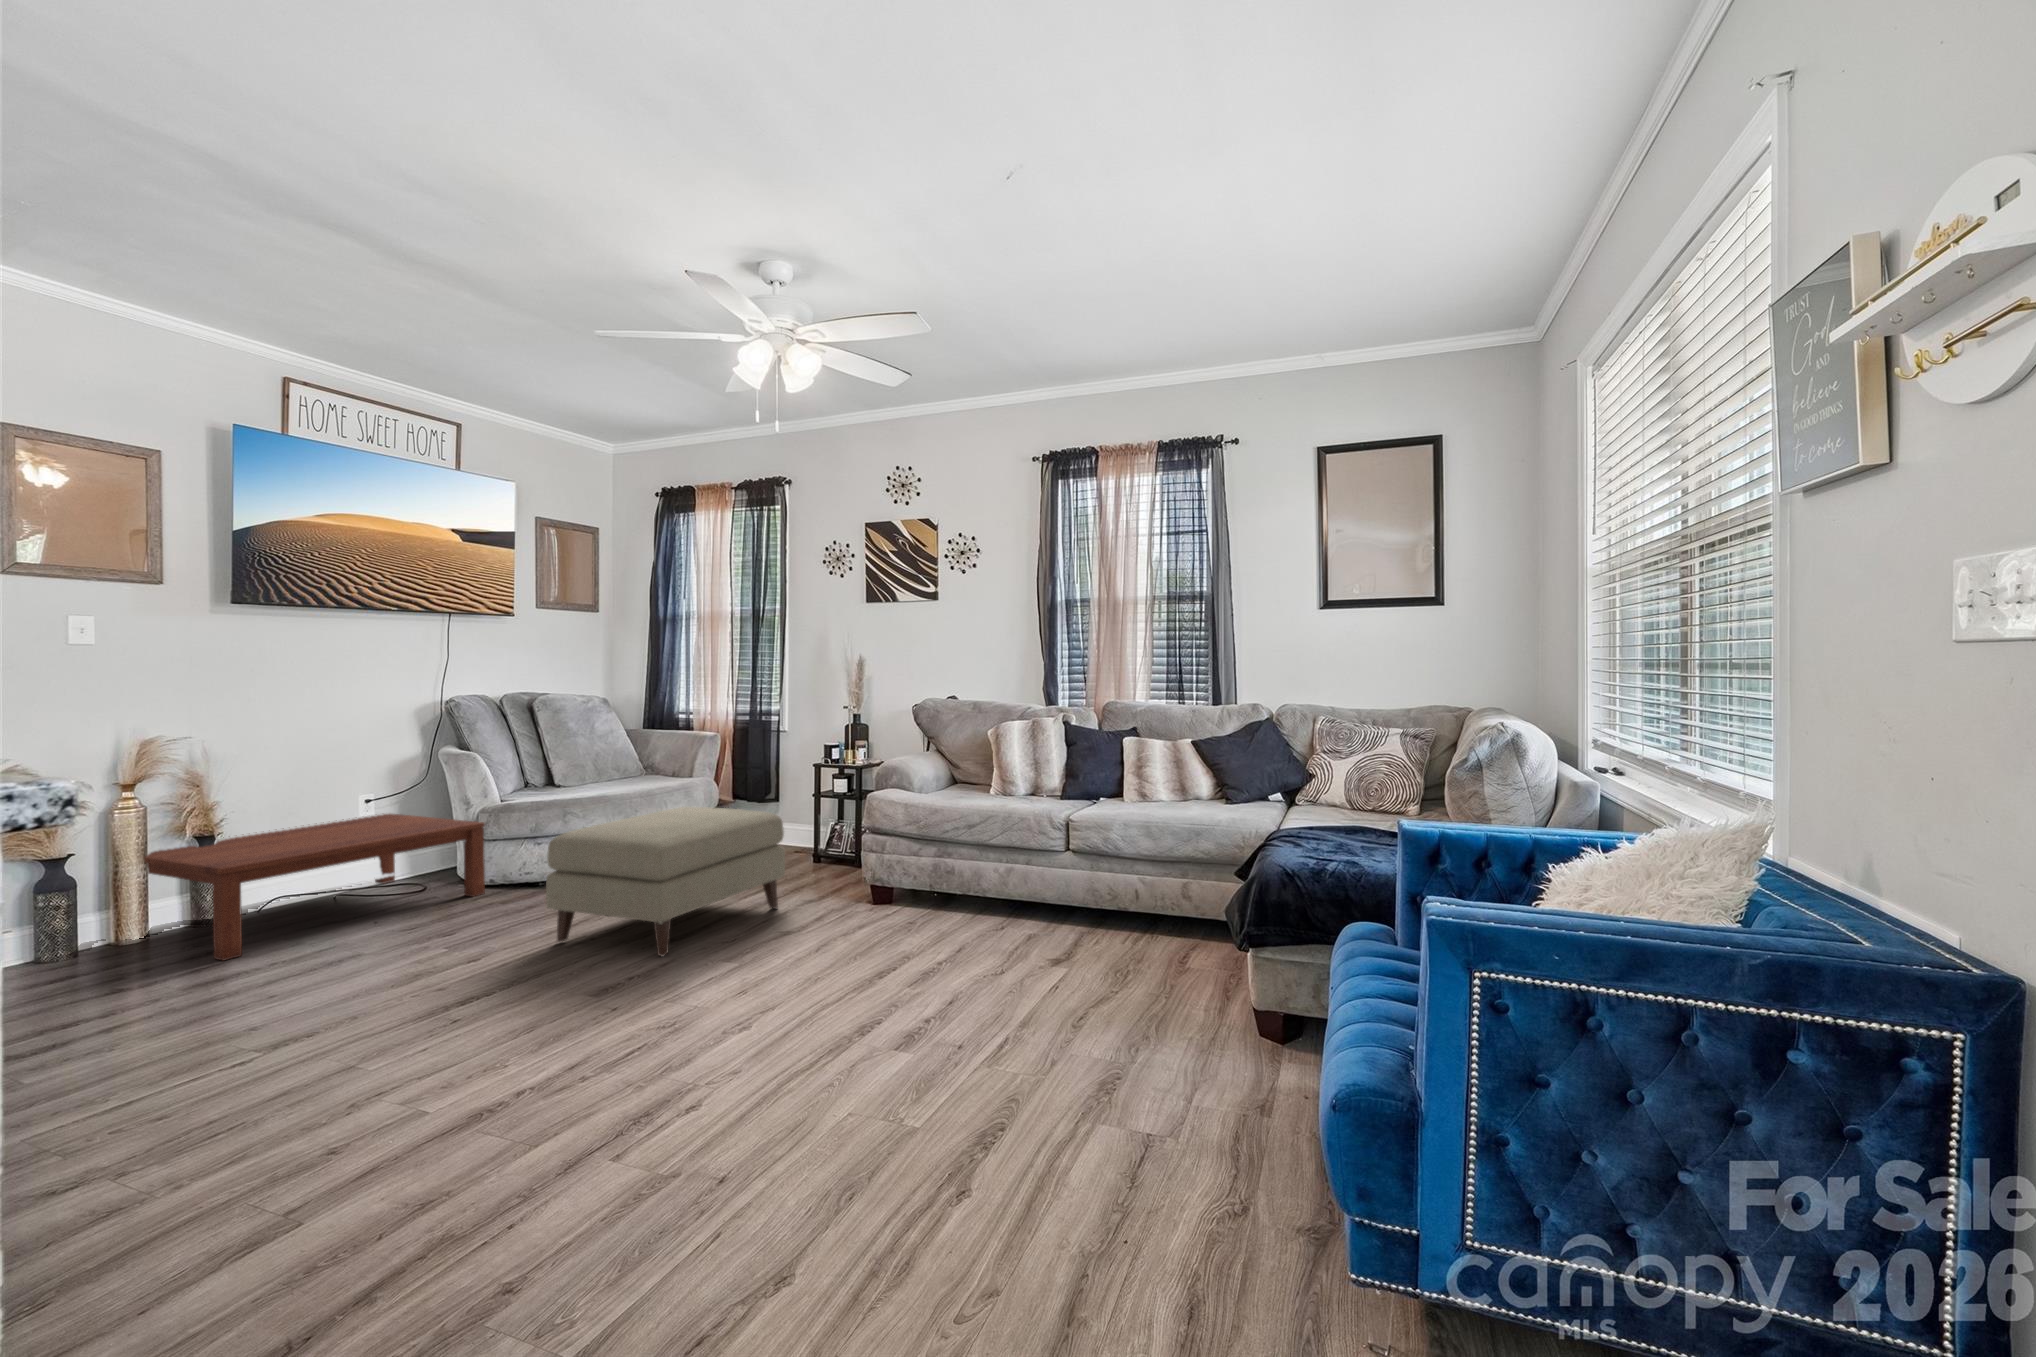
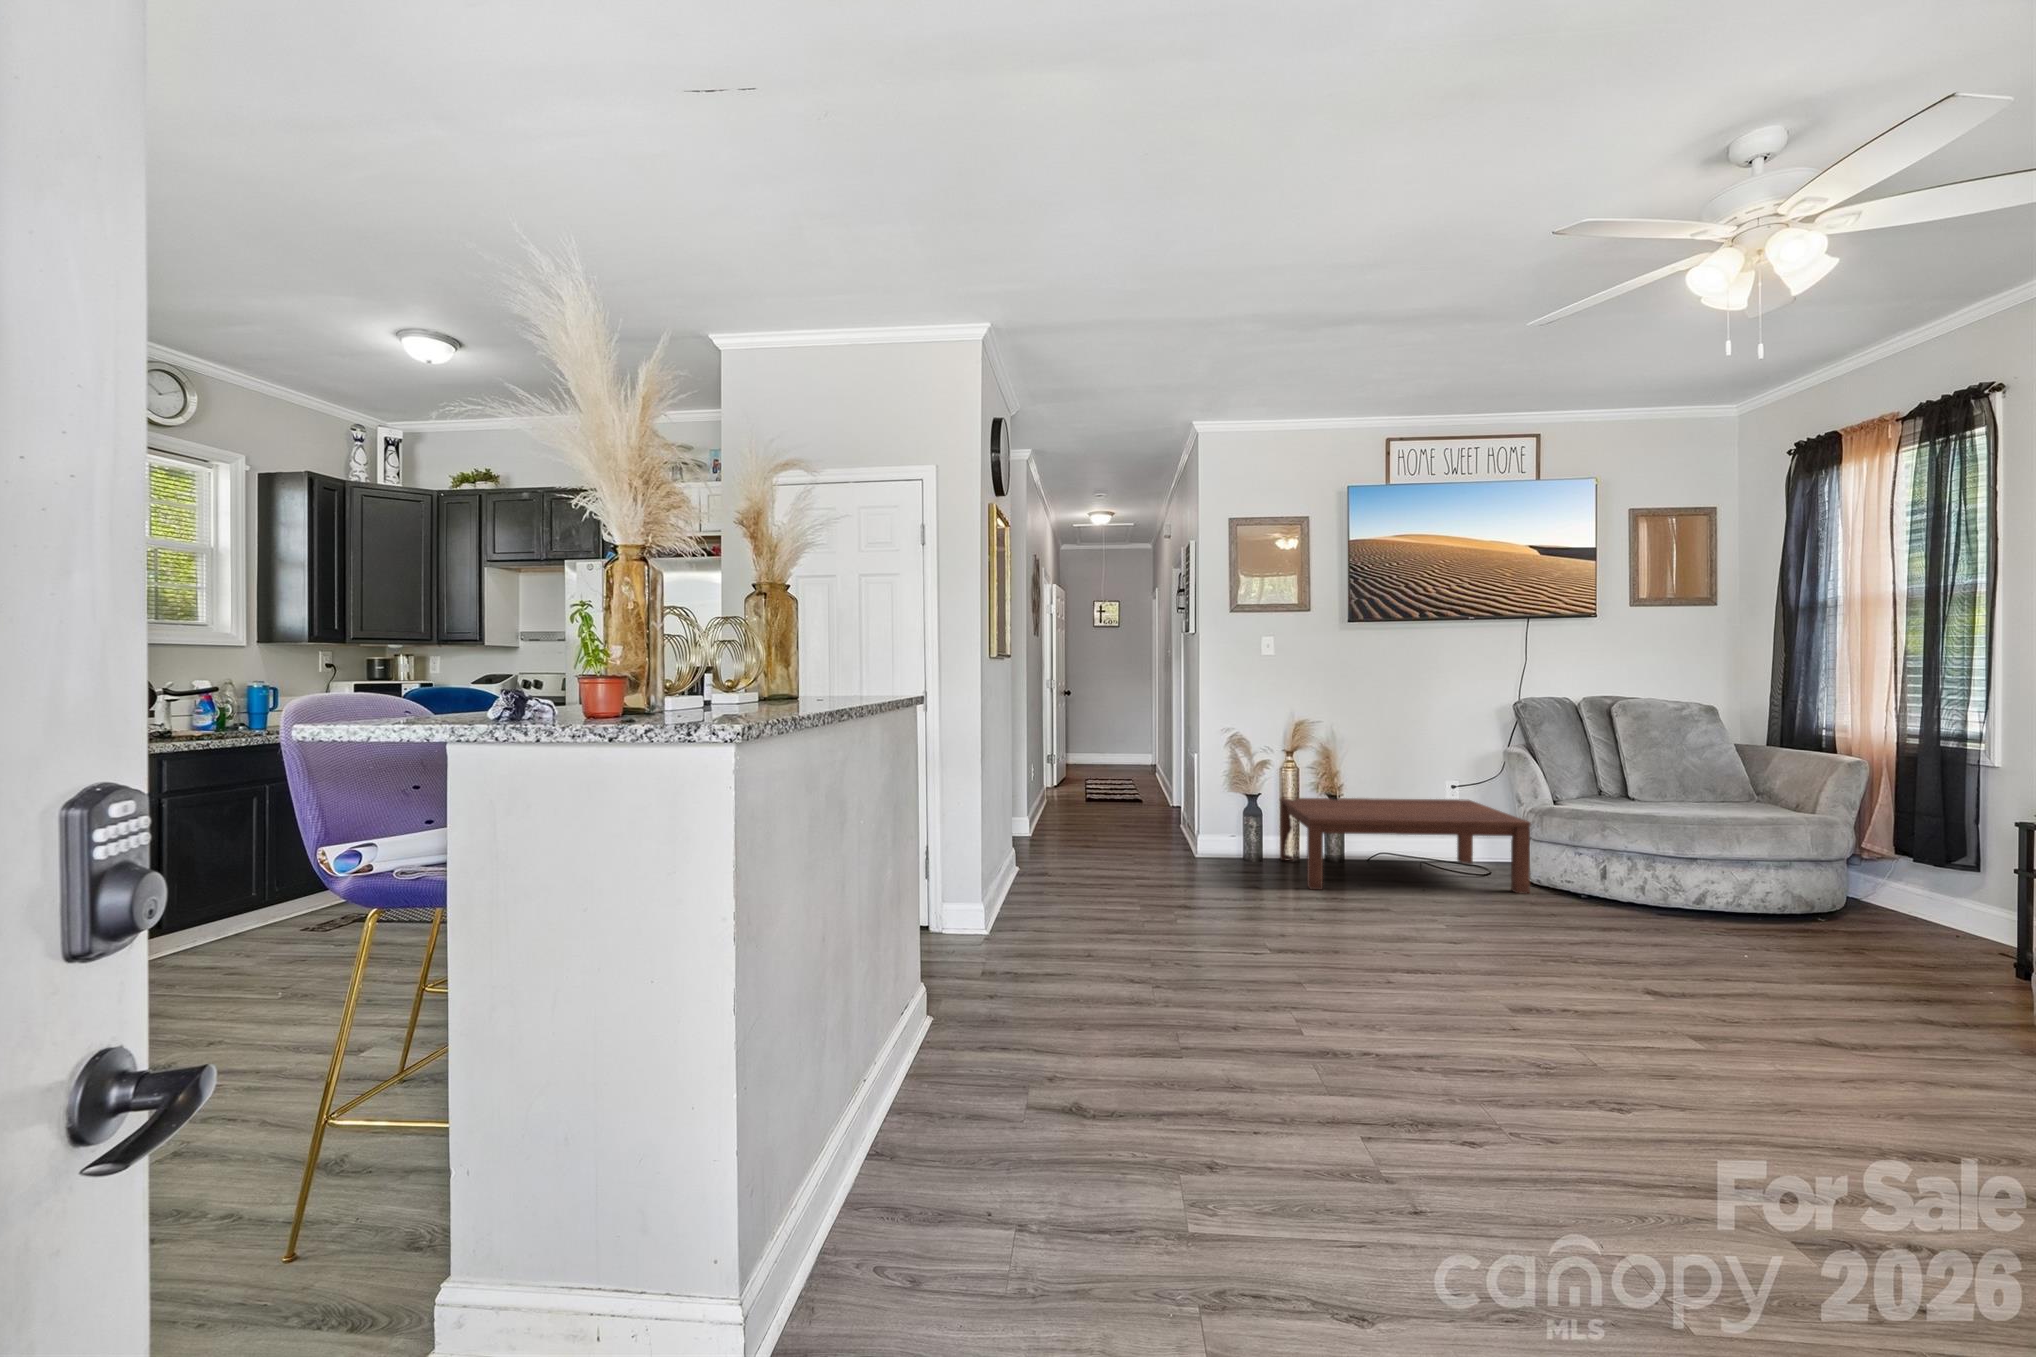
ottoman: present [546,807,785,957] -> none [1526,842,1864,1009]

